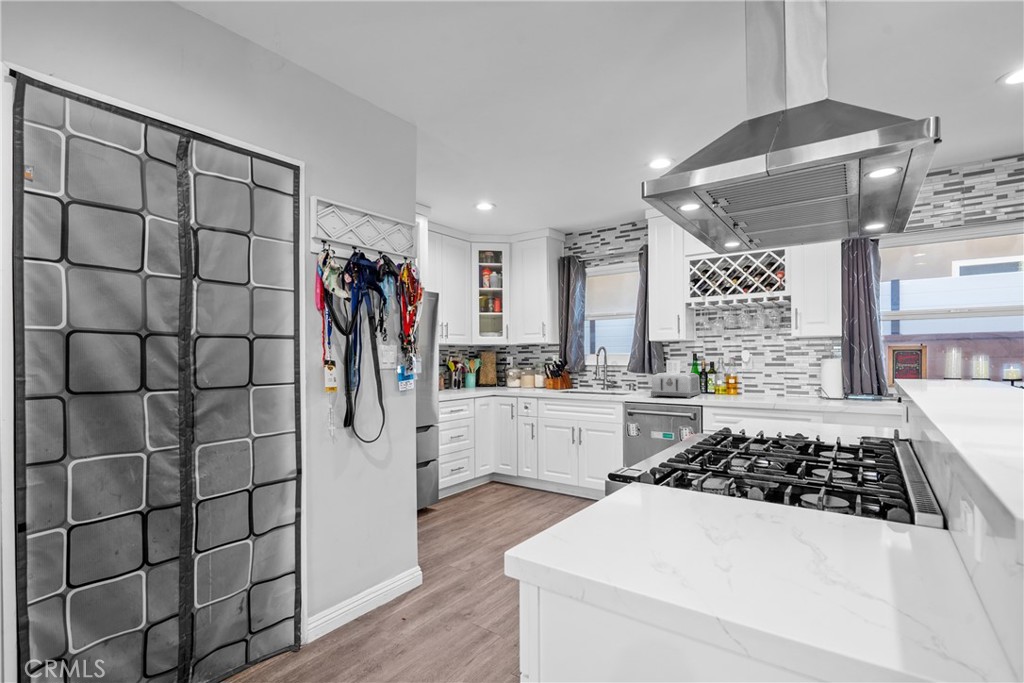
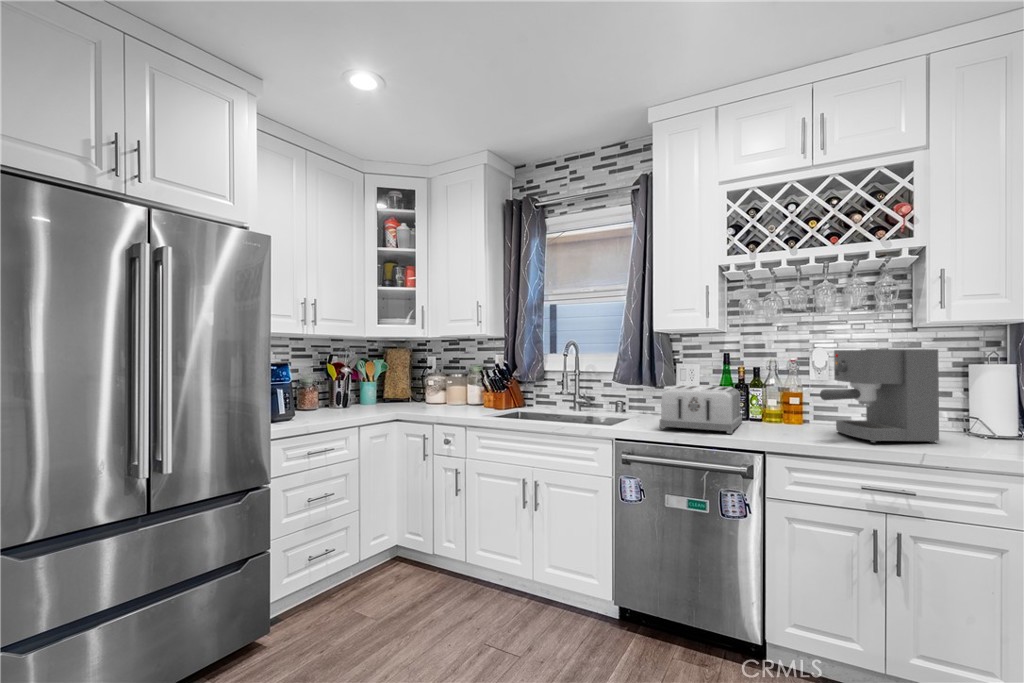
coffee maker: none [734,351,795,400] -> present [820,349,939,443]

